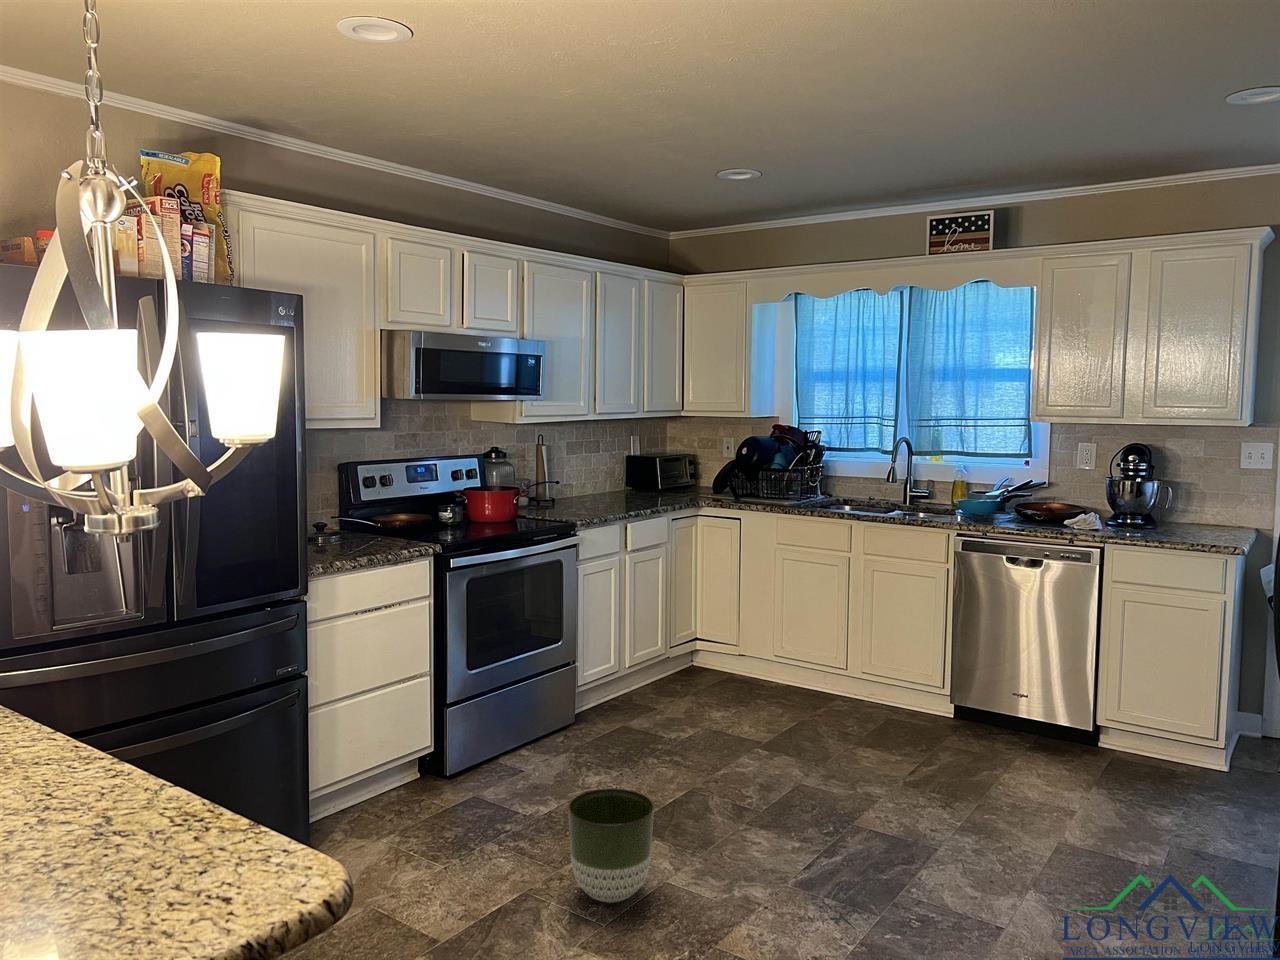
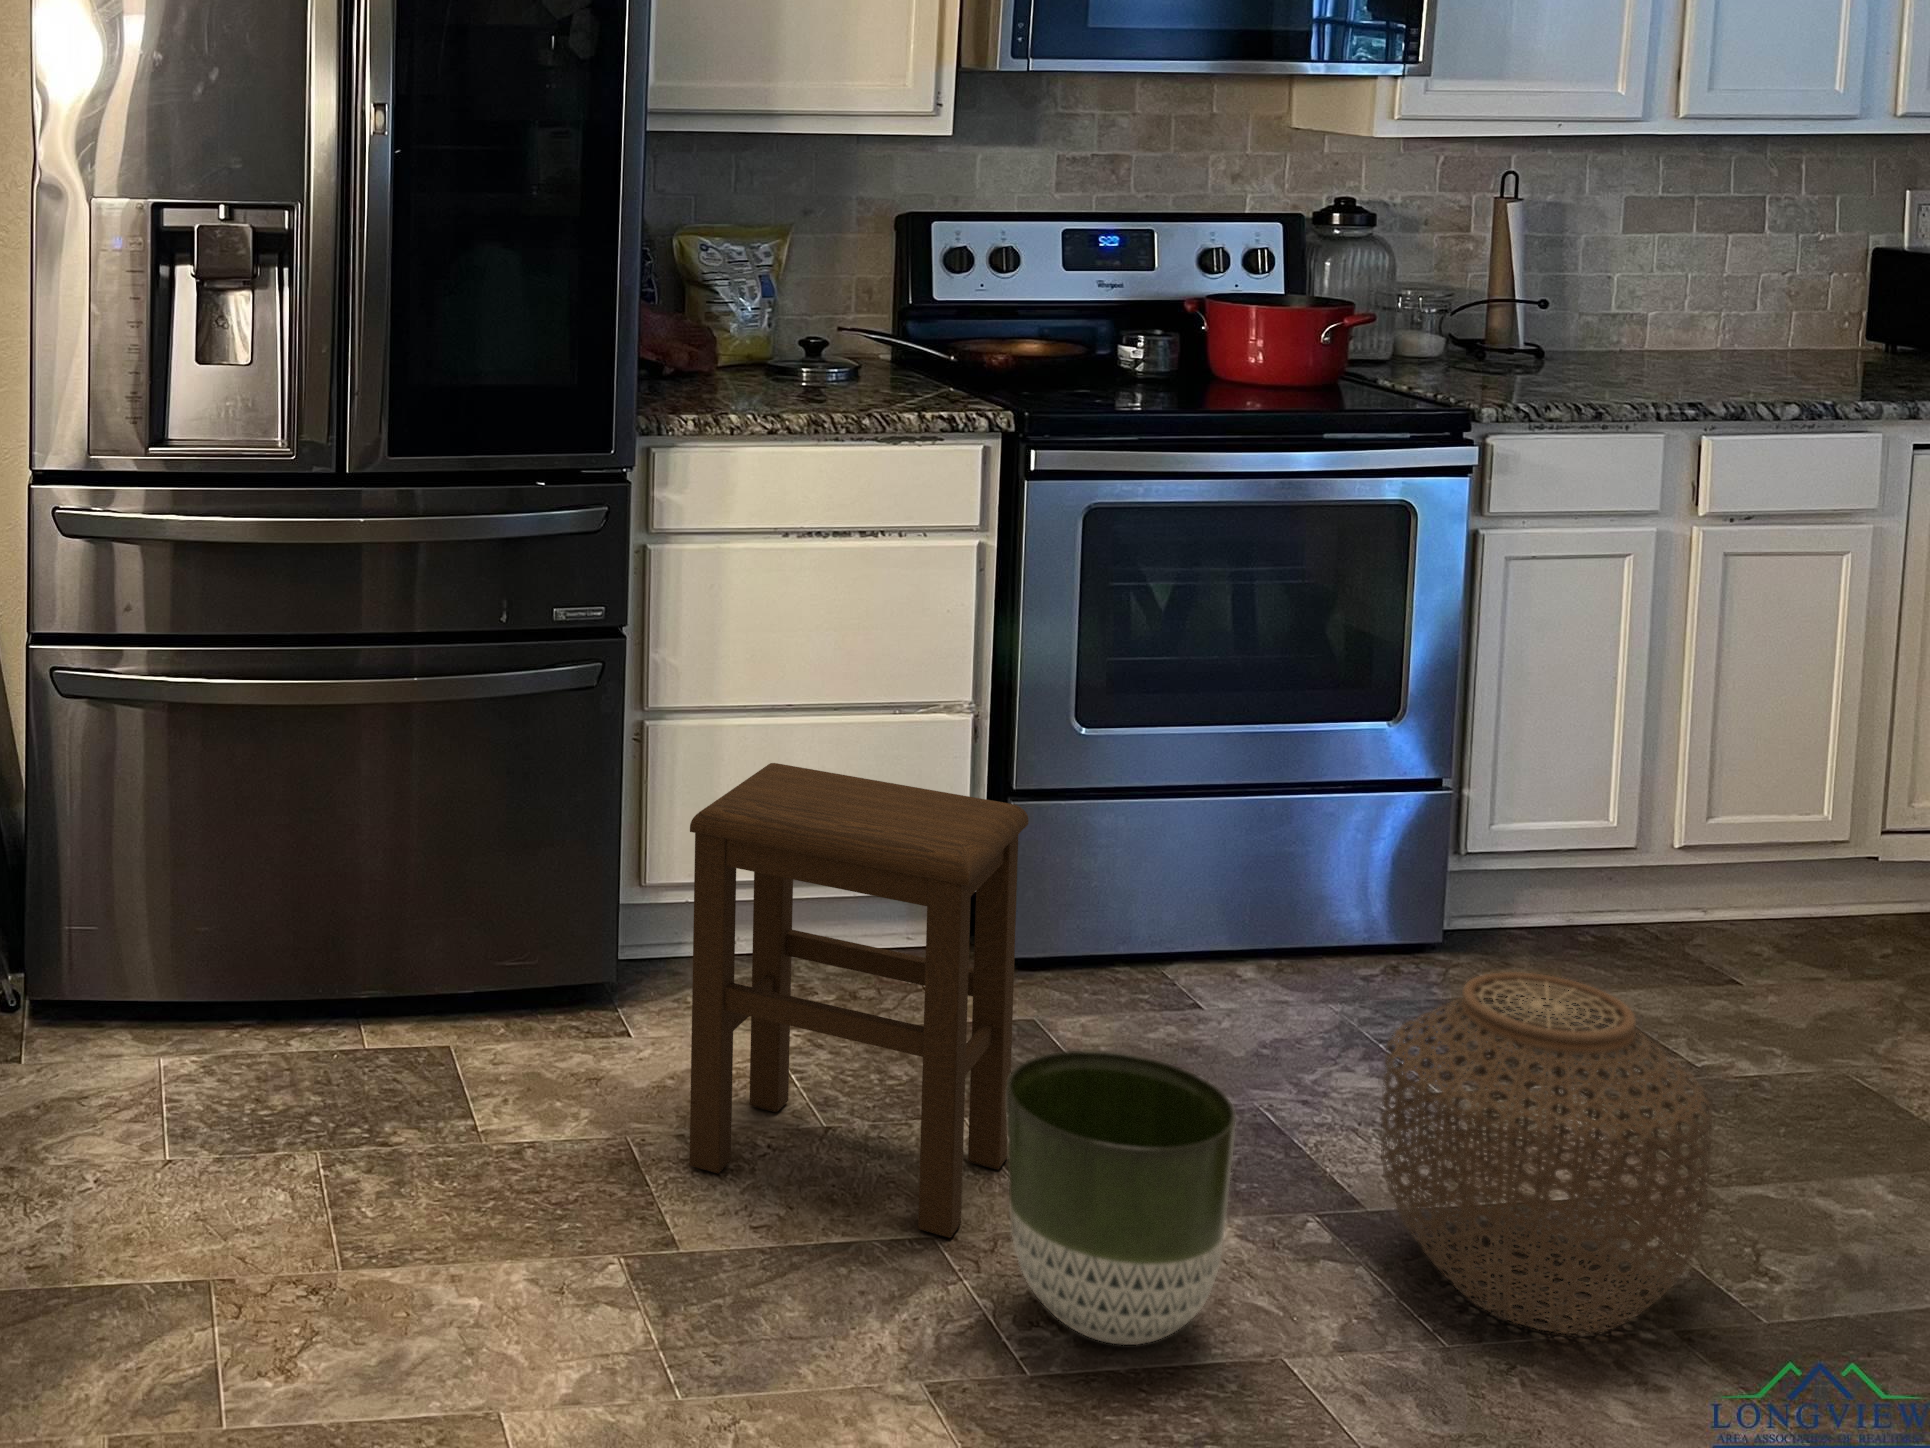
stool: none [404,706,536,905] -> present [689,763,1029,1238]
woven basket: none [654,718,755,840] -> present [1380,972,1712,1334]

